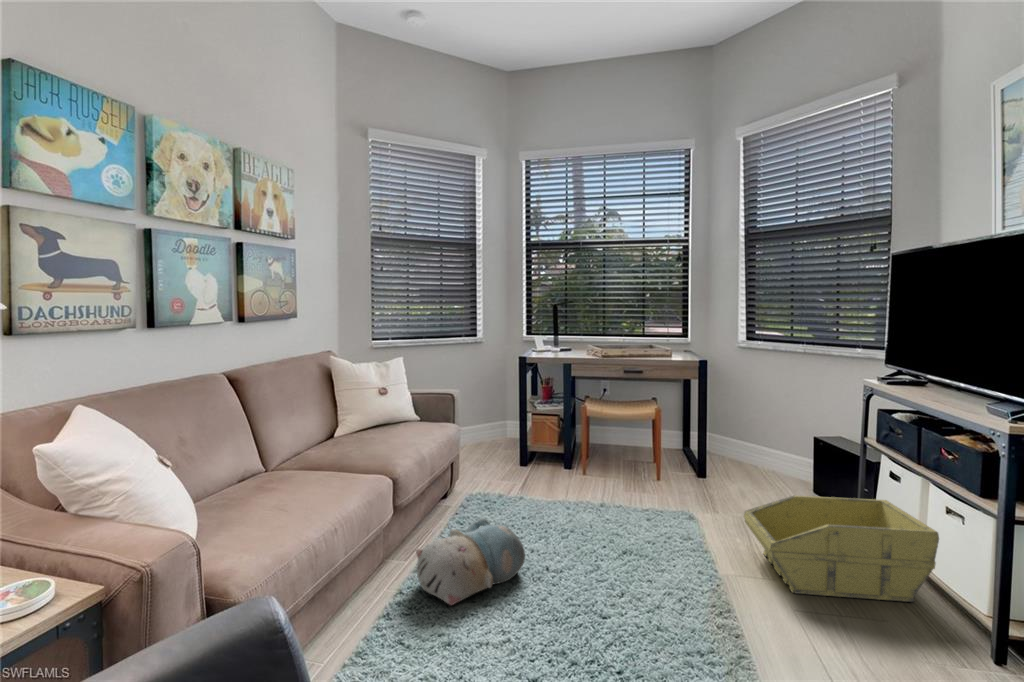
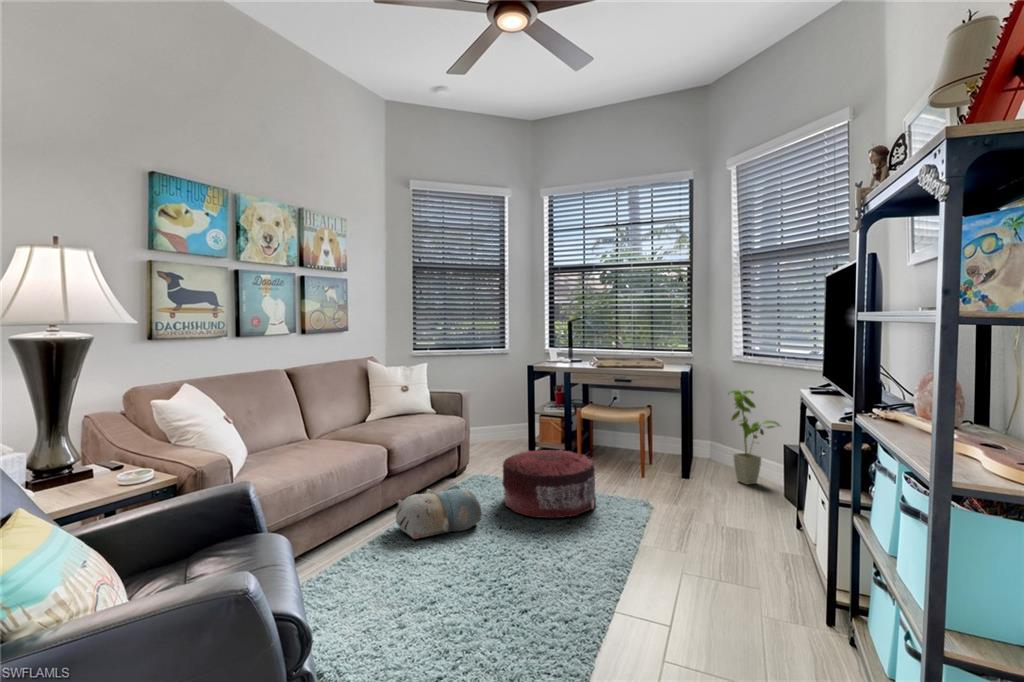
house plant: none [747,380,808,482] -> present [729,390,780,485]
pouf: none [526,457,641,550] -> present [502,450,596,518]
storage bin: present [744,496,939,602] -> none [667,483,808,572]

